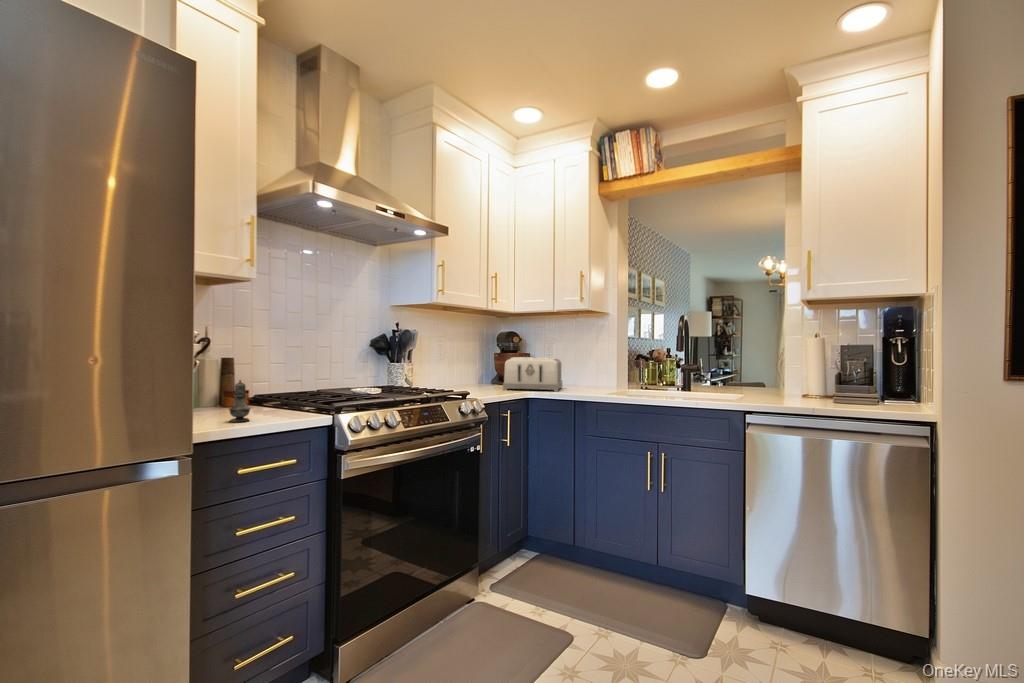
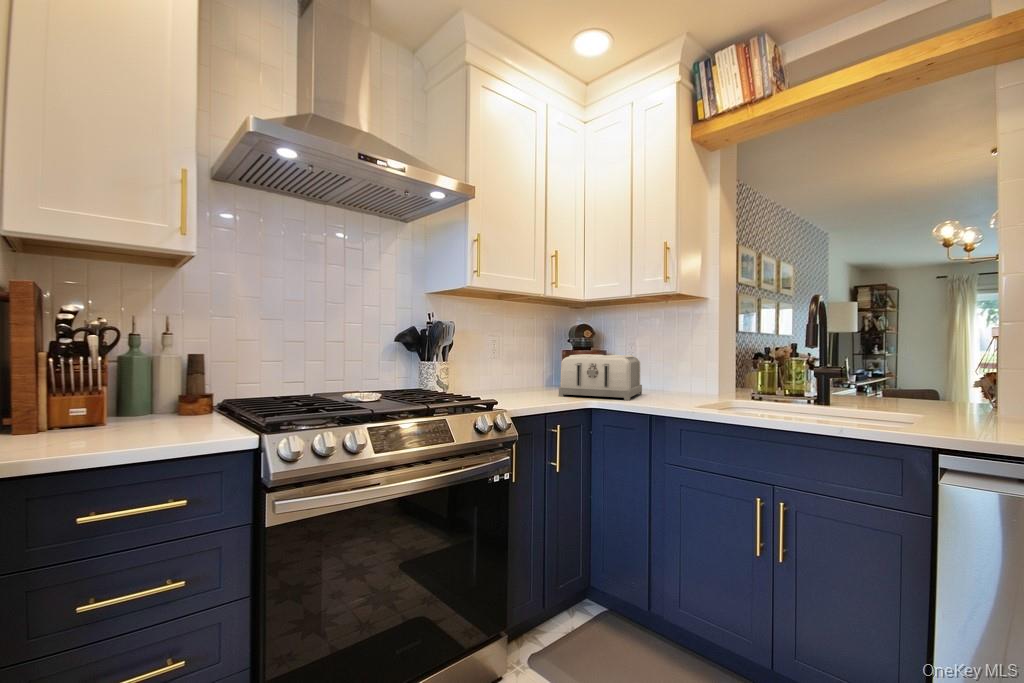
salt shaker: present [229,380,251,422] -> none [67,383,106,446]

